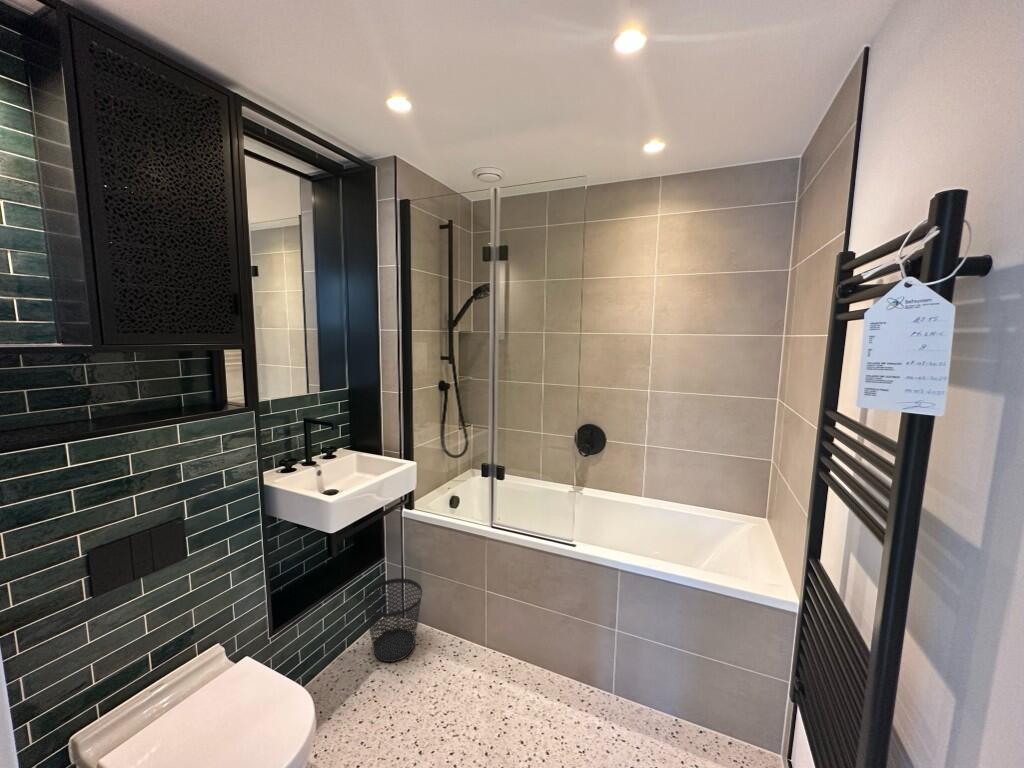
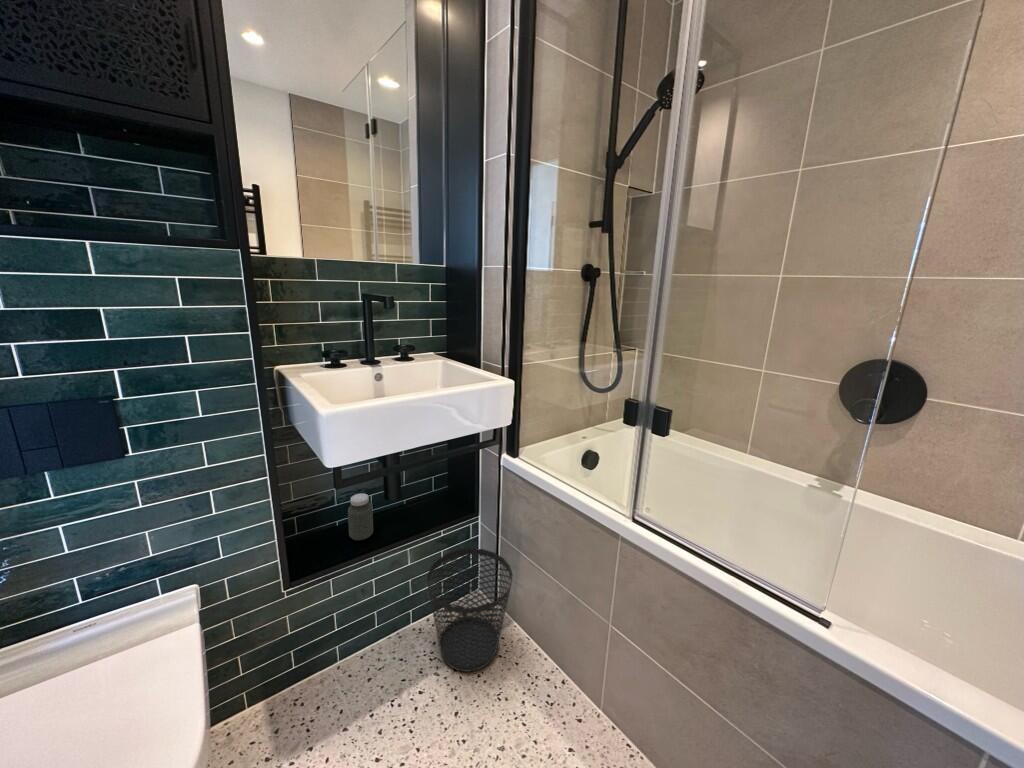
jar: none [295,560,315,595] -> present [348,493,373,540]

